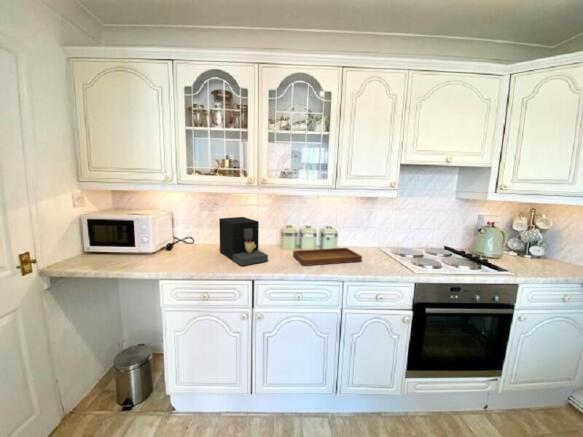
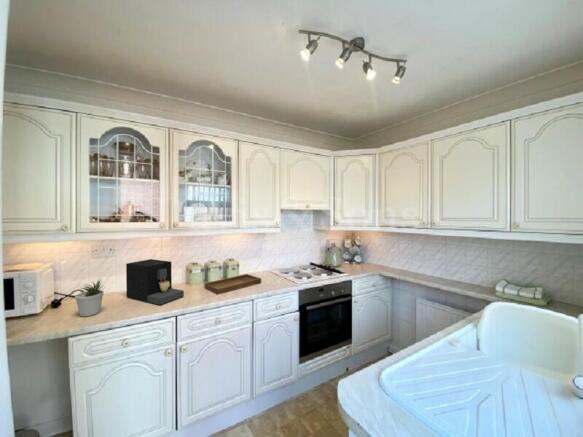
potted plant: none [173,230,197,264] -> present [75,280,104,317]

